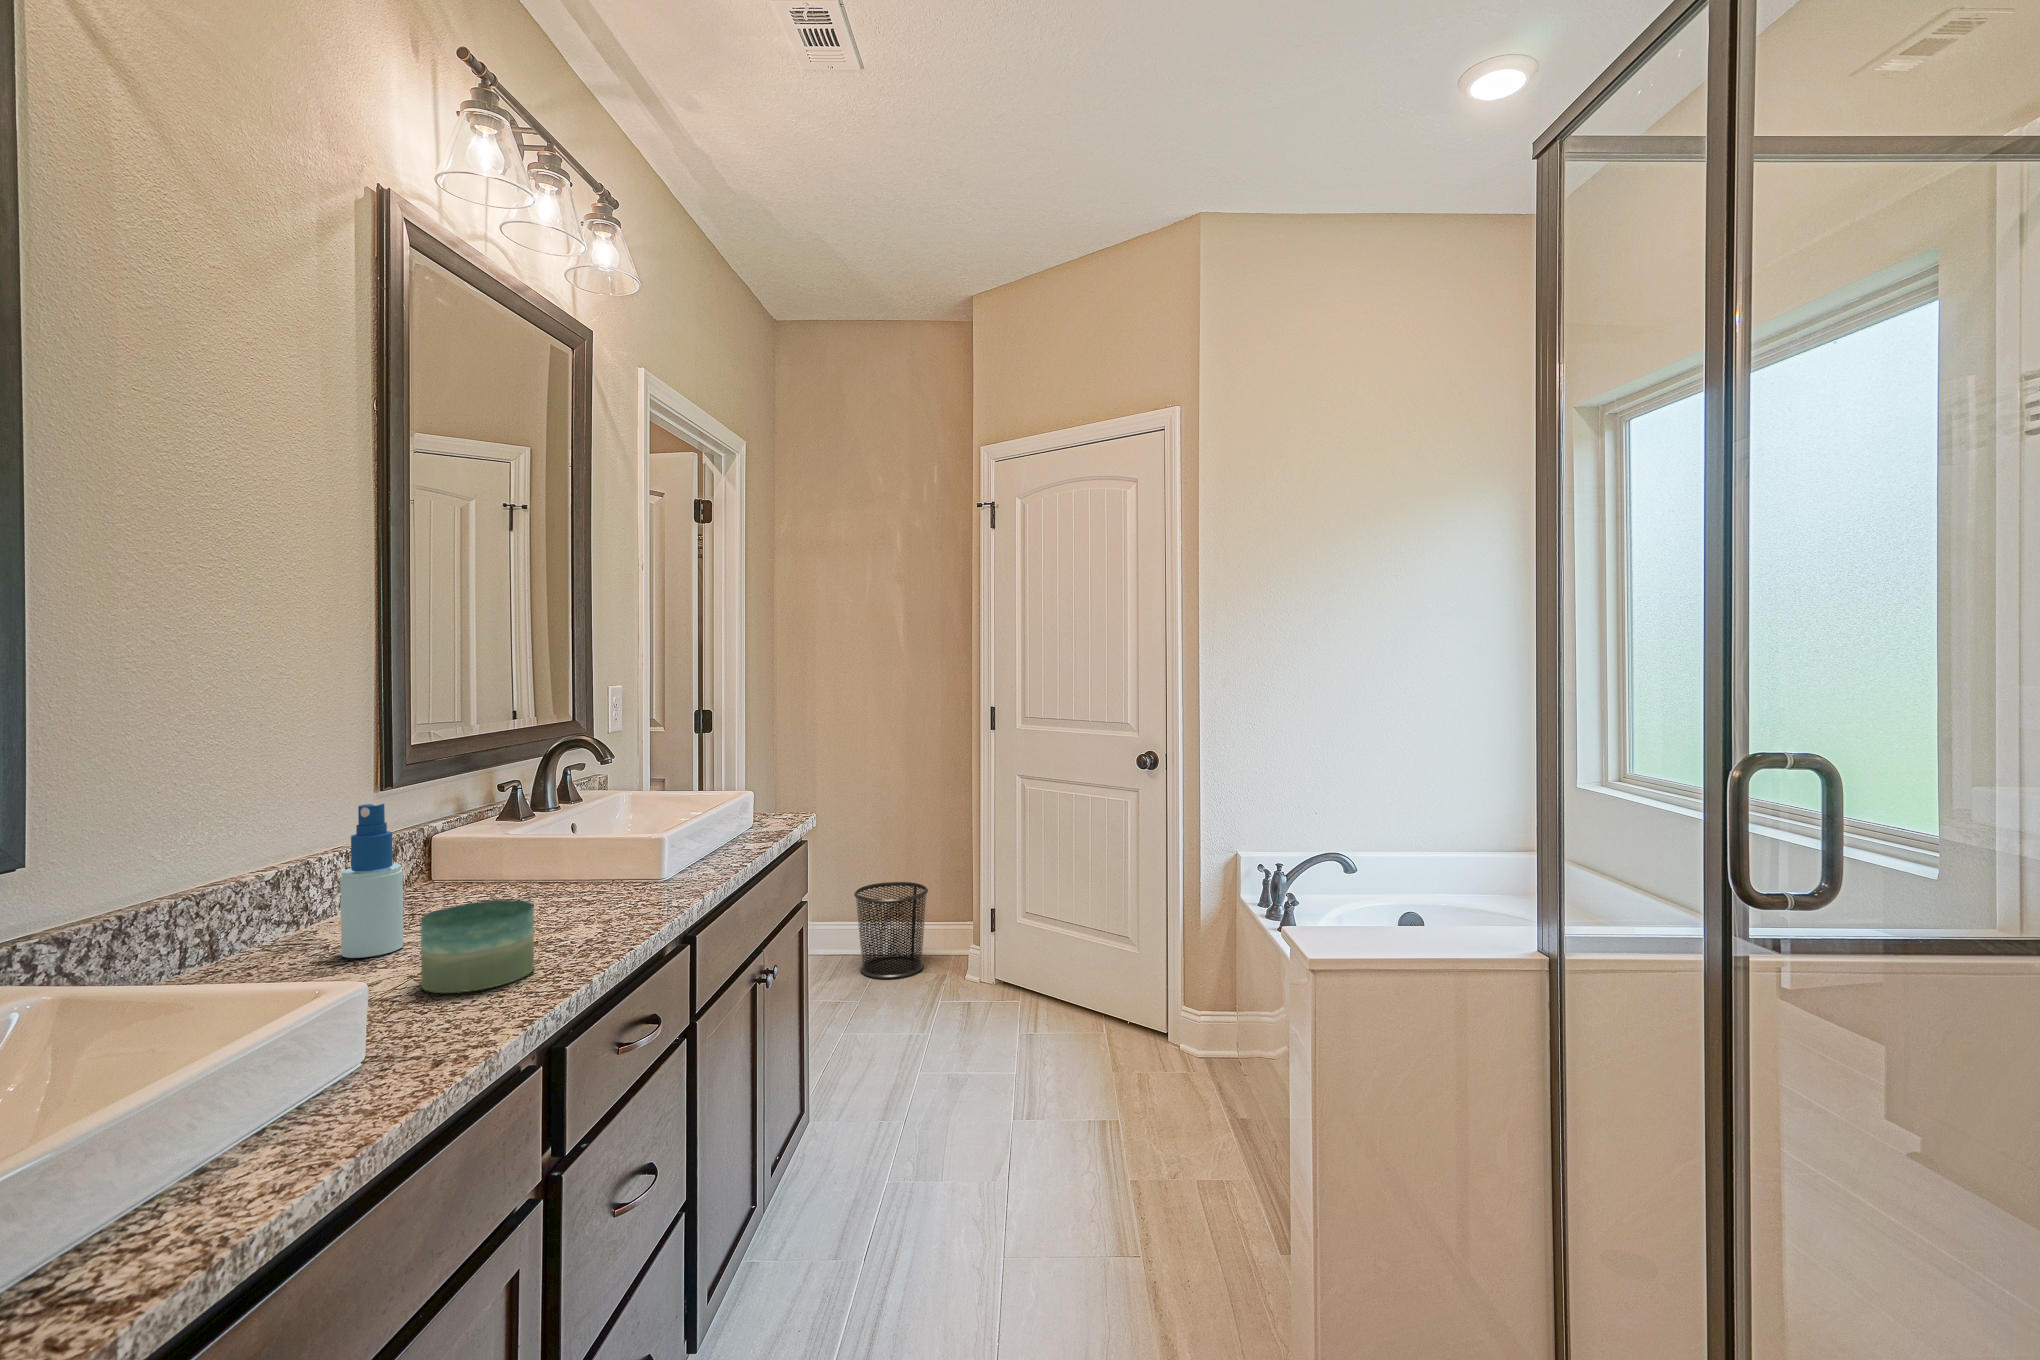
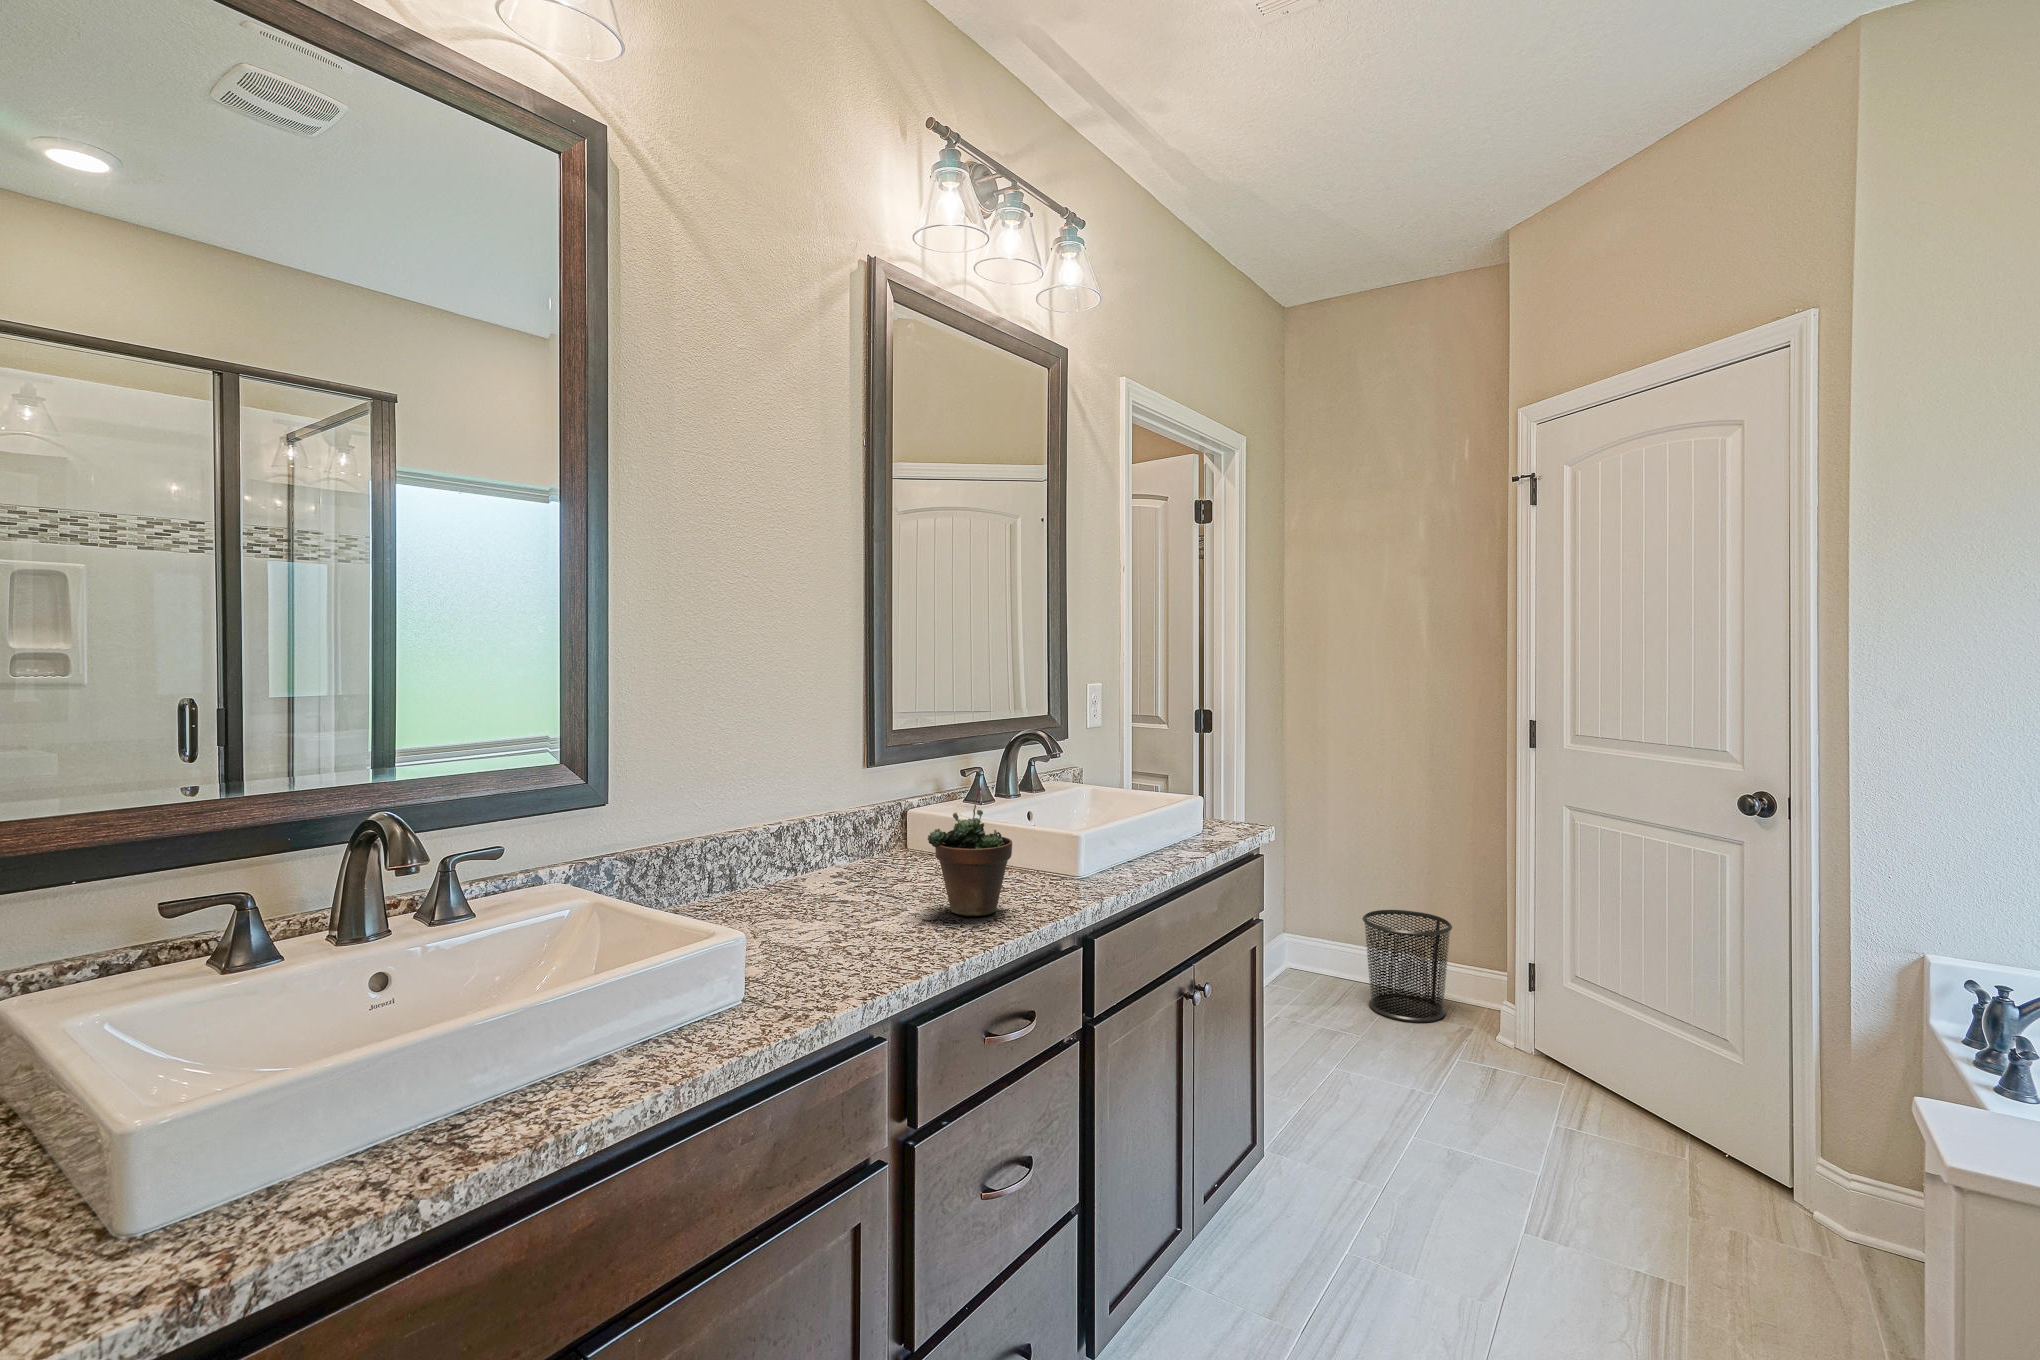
succulent plant: none [521,791,619,932] -> present [927,785,1012,916]
spray bottle: present [340,804,403,958] -> none [805,781,847,909]
candle: present [420,900,534,993] -> none [828,877,915,957]

